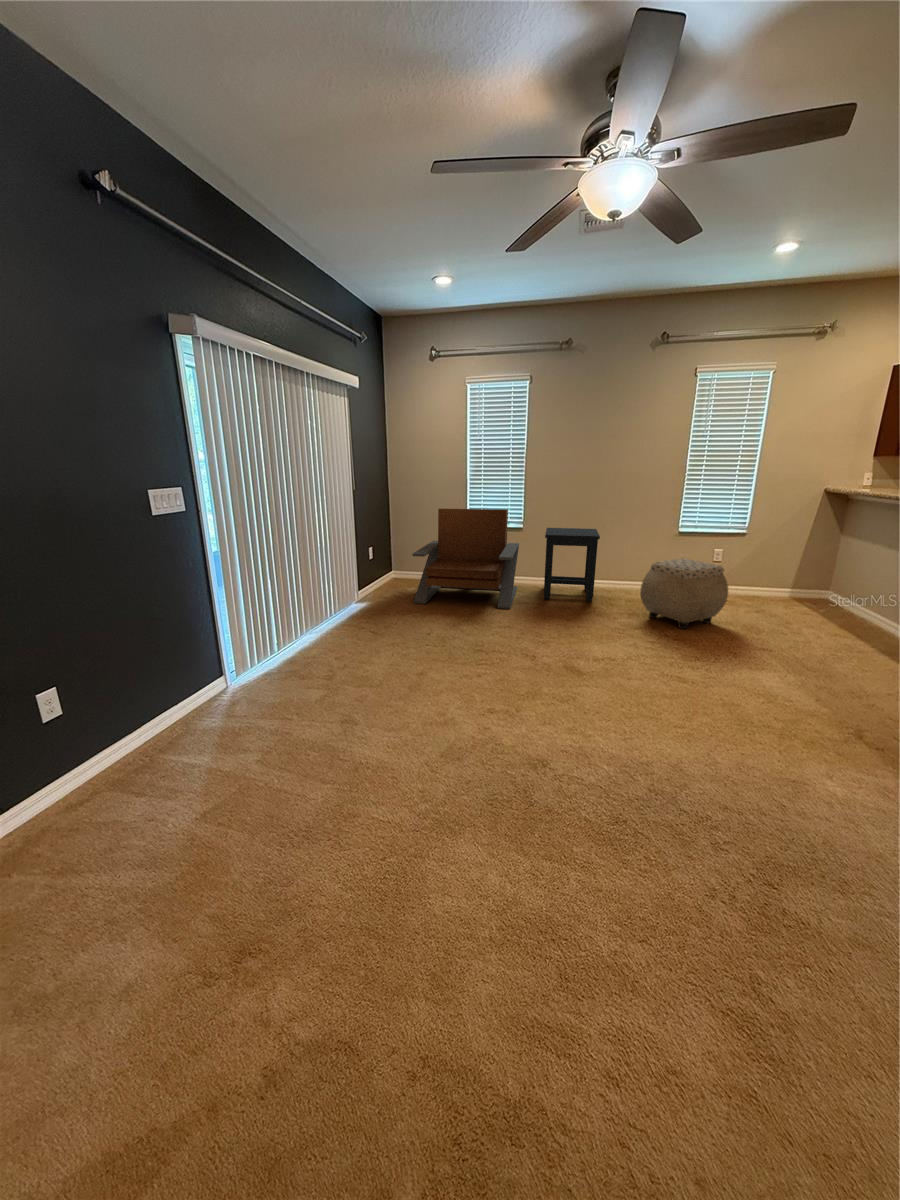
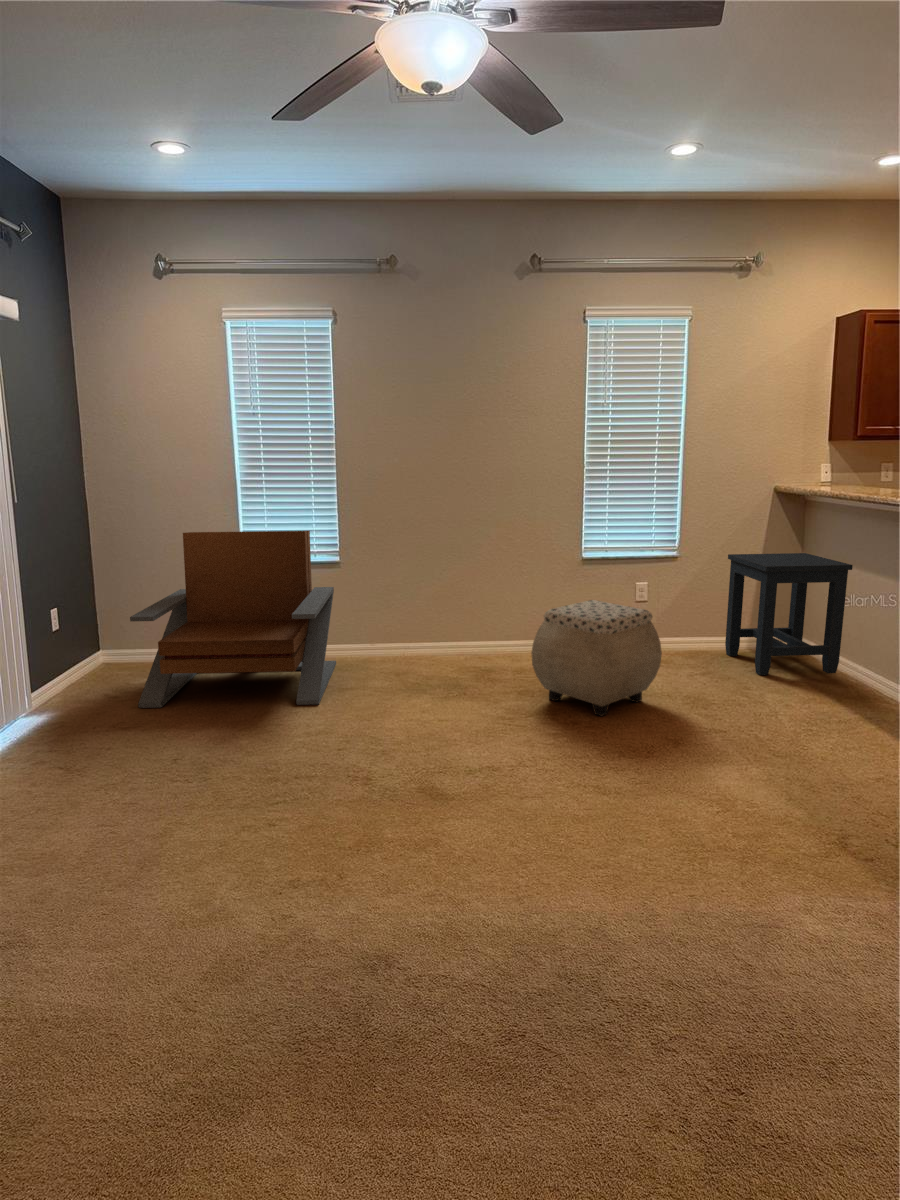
side table: present [544,528,600,602] -> present [725,553,853,675]

